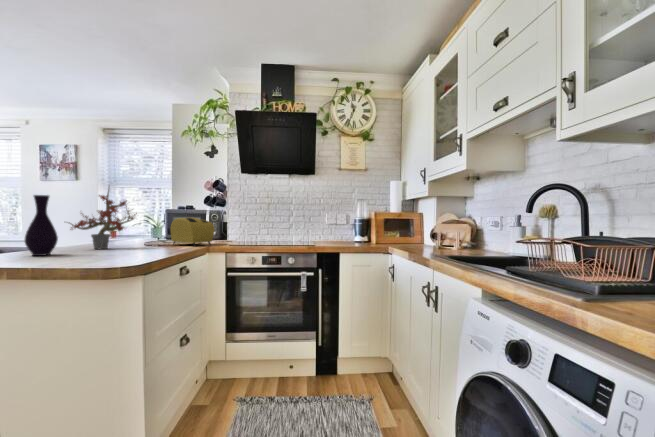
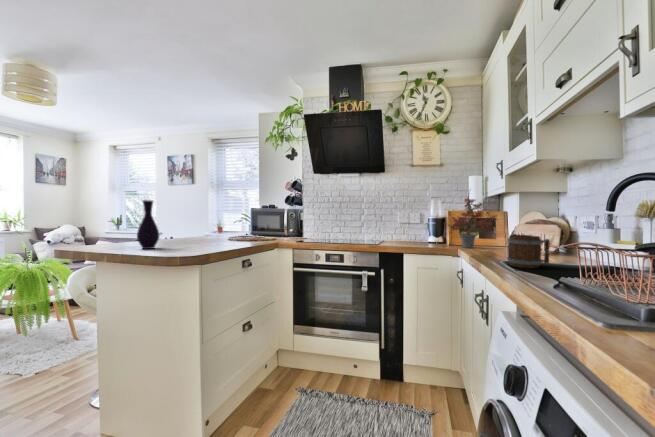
potted plant: present [69,189,137,249] -> present [449,195,497,248]
toaster: present [171,217,214,246] -> none [249,217,285,244]
mug: none [436,230,467,258] -> present [507,235,550,268]

